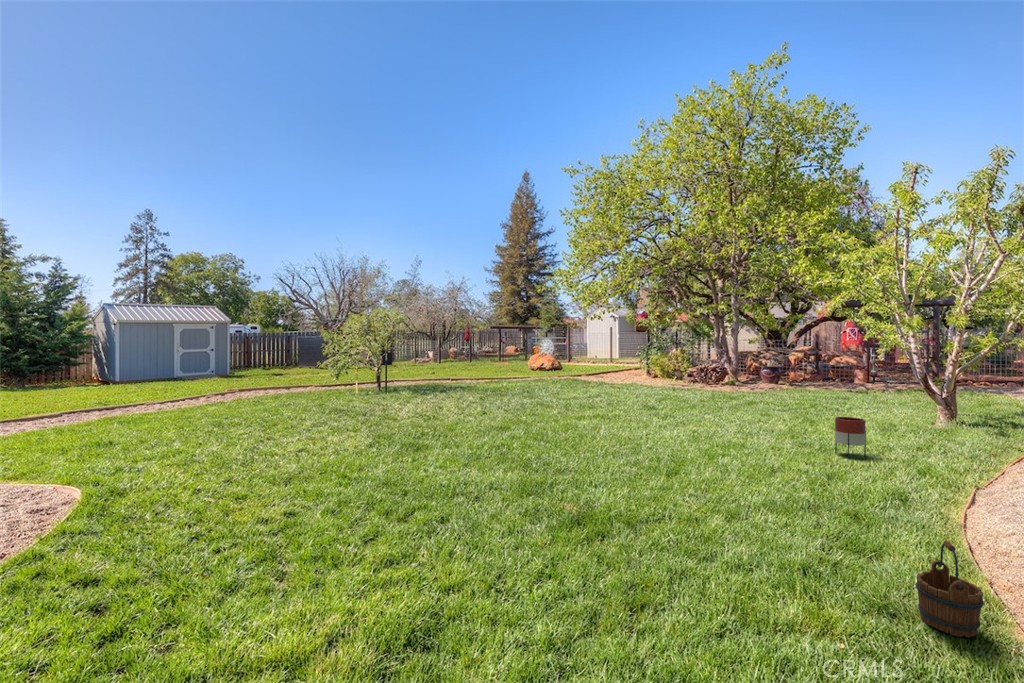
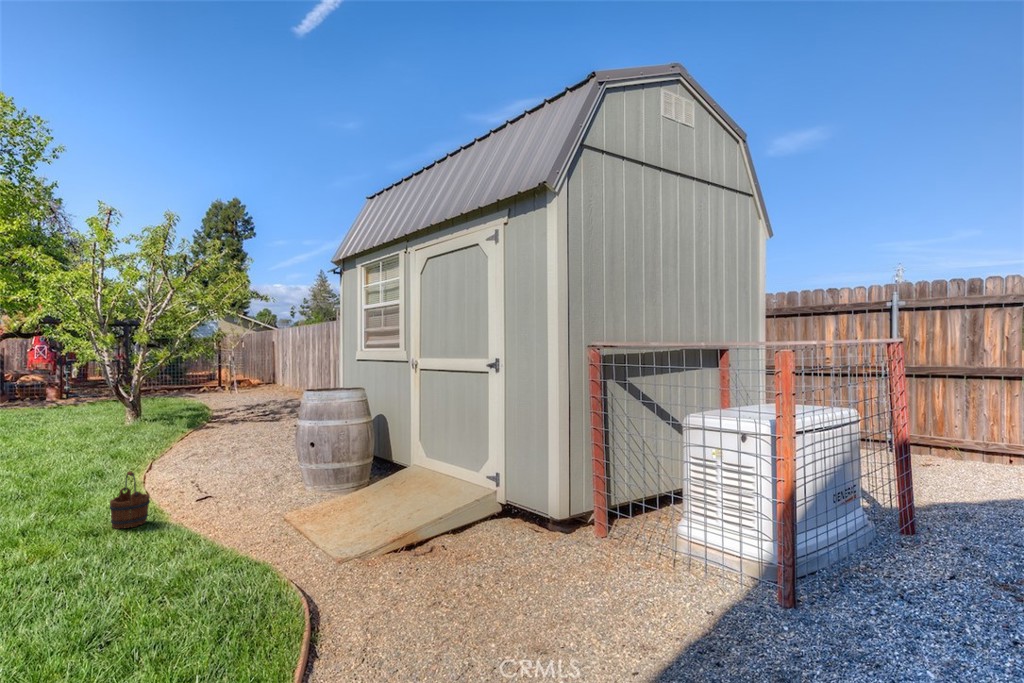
planter: present [835,417,866,459] -> none [33,421,65,459]

